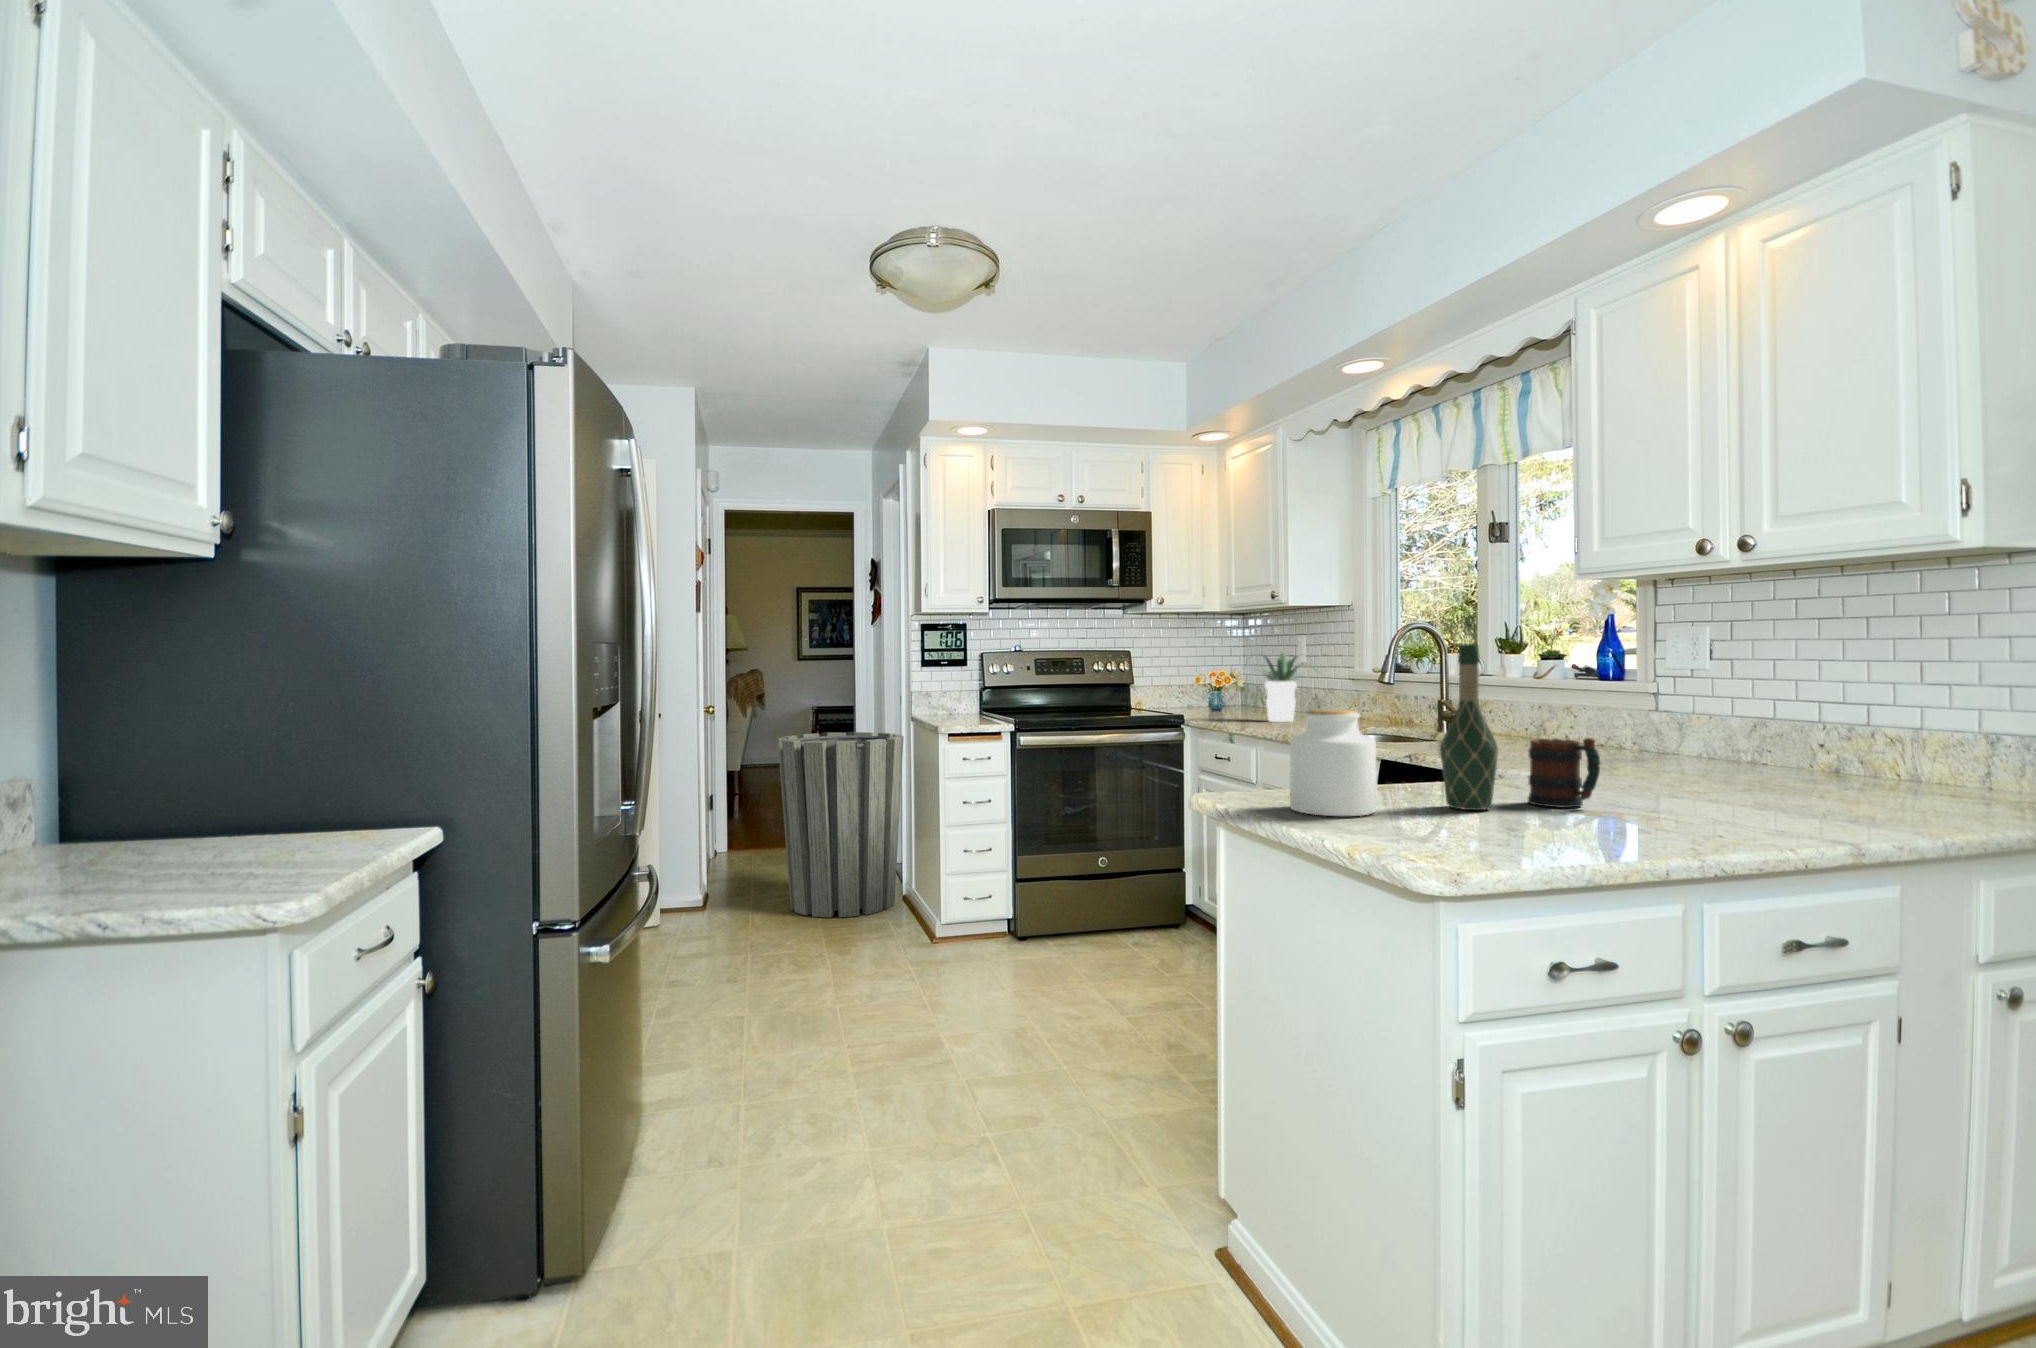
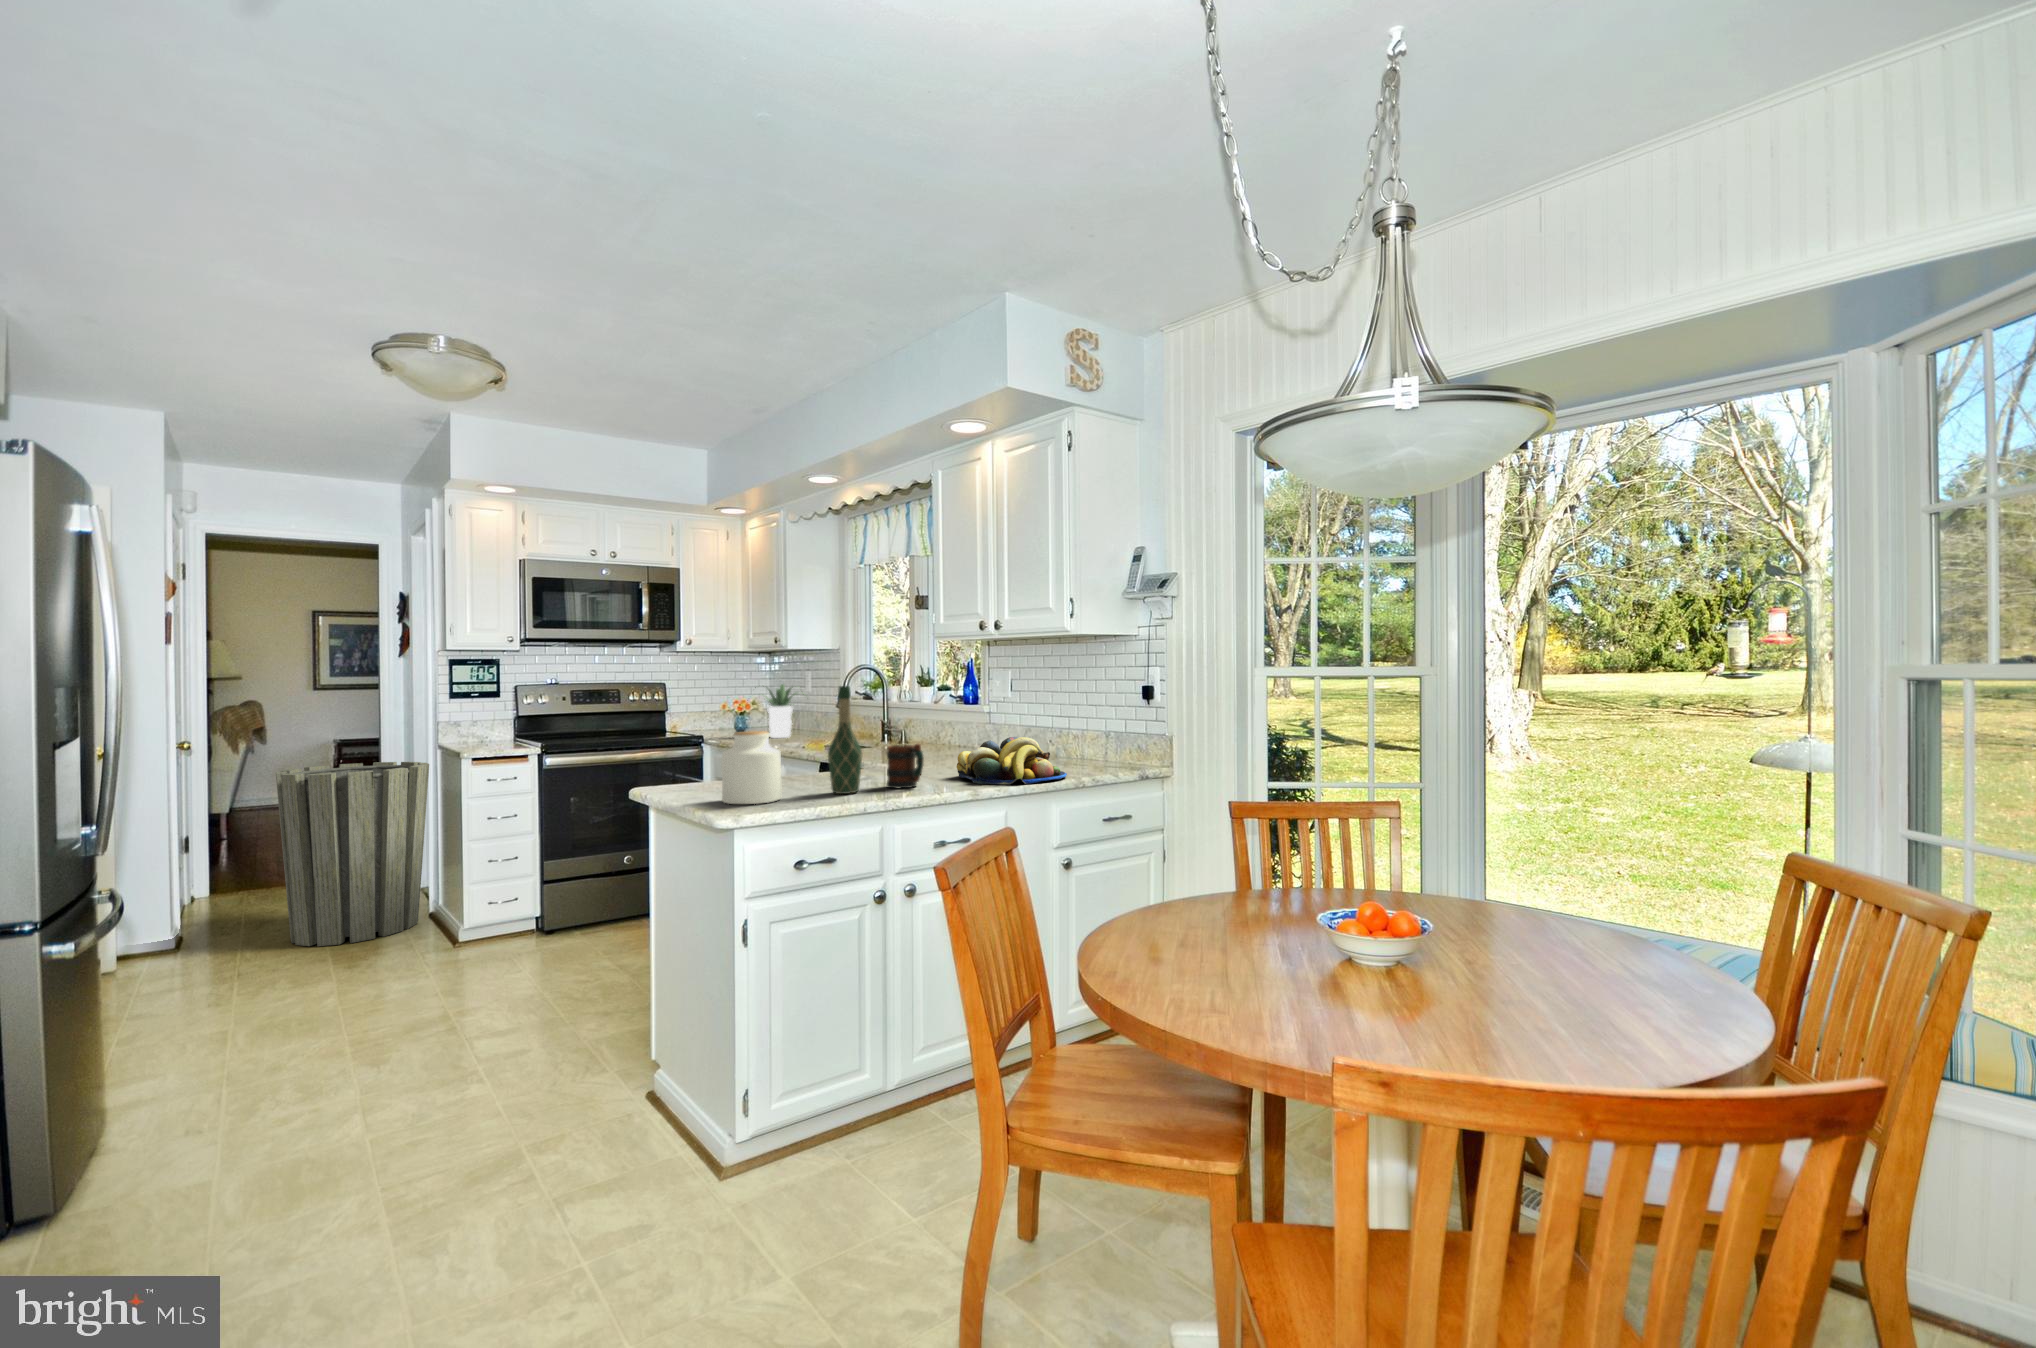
fruit bowl: none [1635,733,1868,815] -> present [957,737,1067,784]

